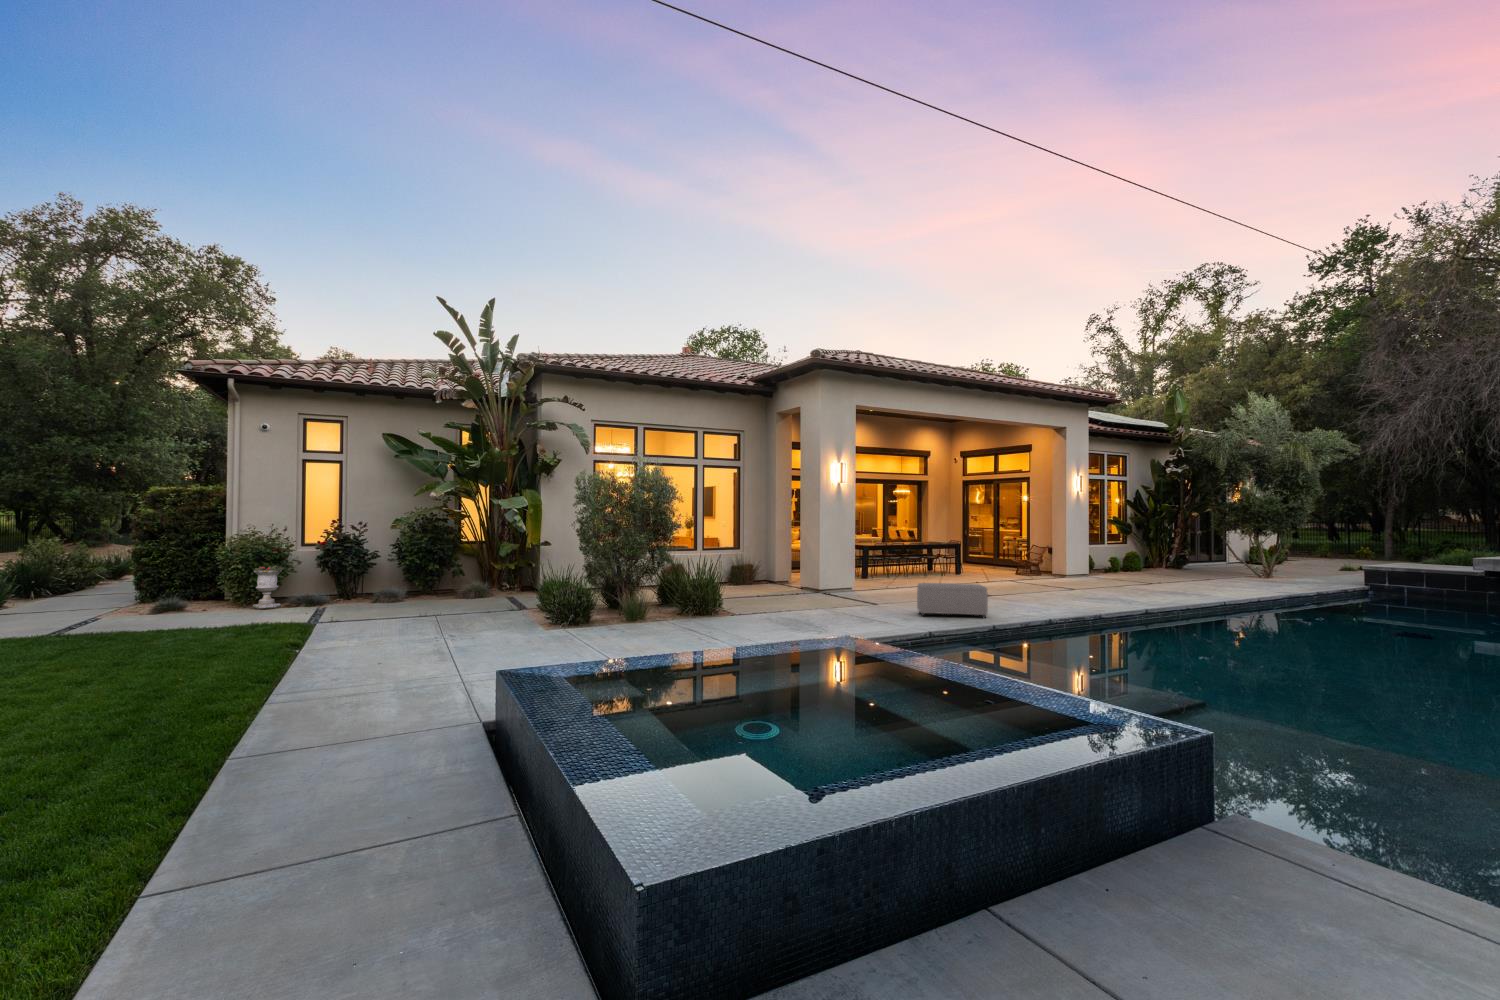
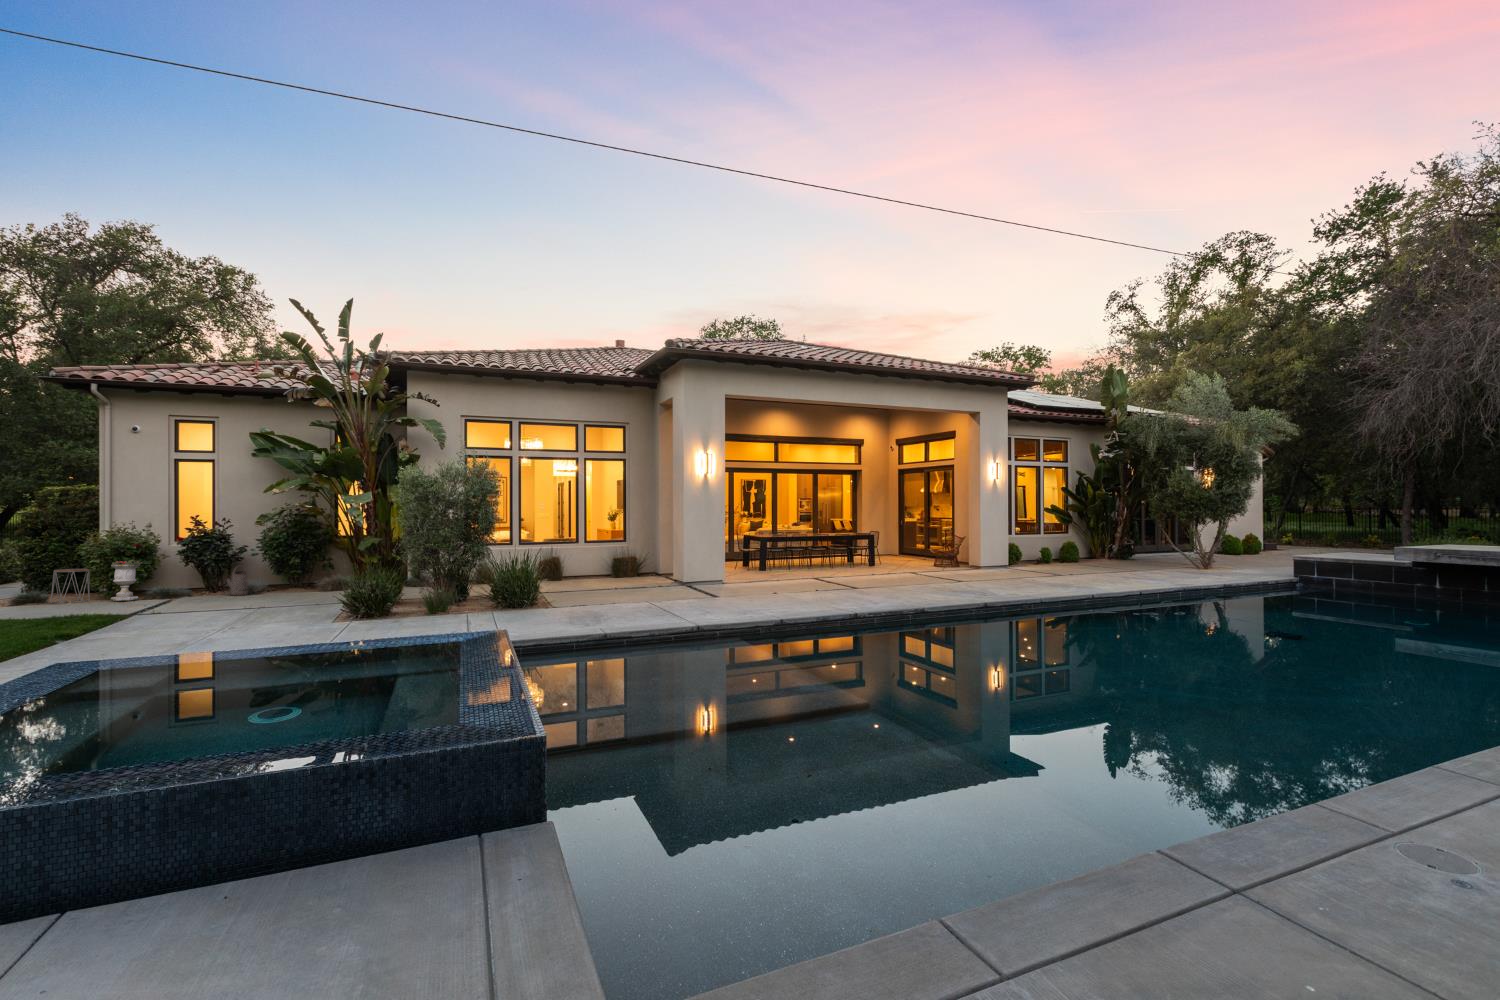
watering can: none [356,571,387,602] -> present [227,568,249,595]
side table: none [191,574,229,612] -> present [51,569,90,604]
ottoman: present [917,583,988,618] -> none [729,574,799,609]

